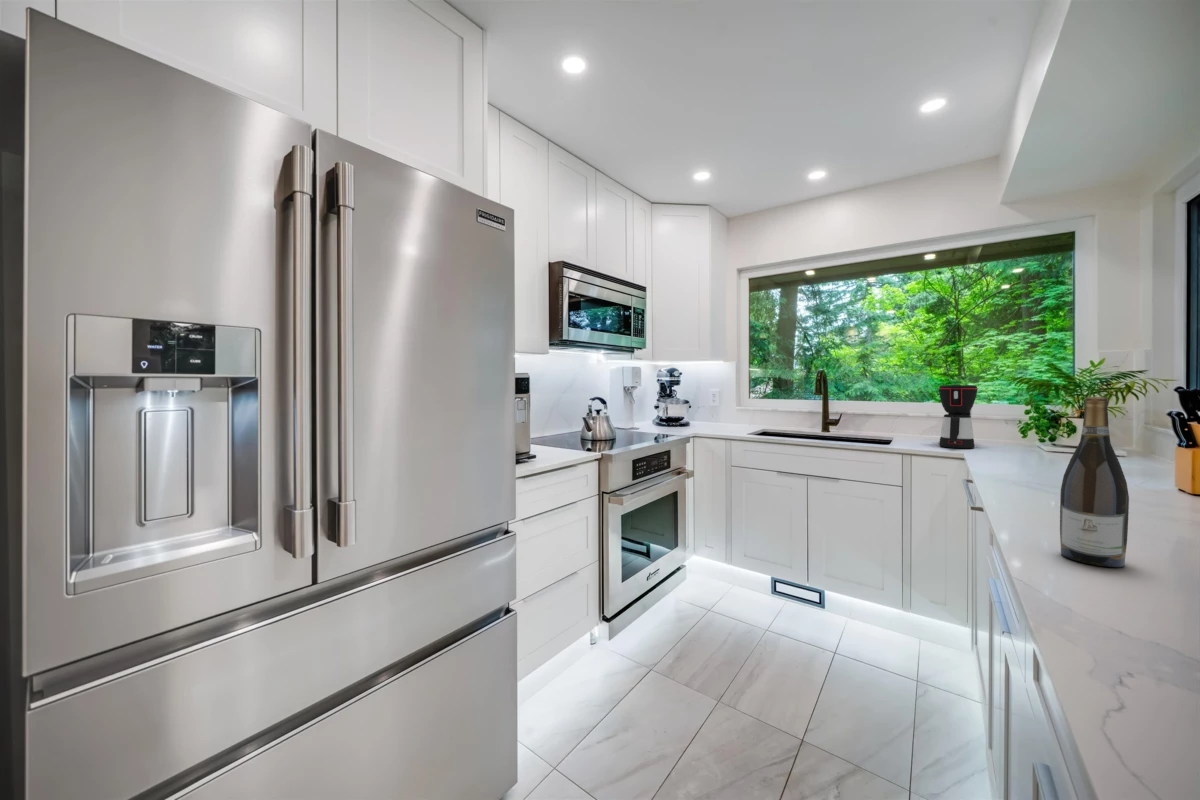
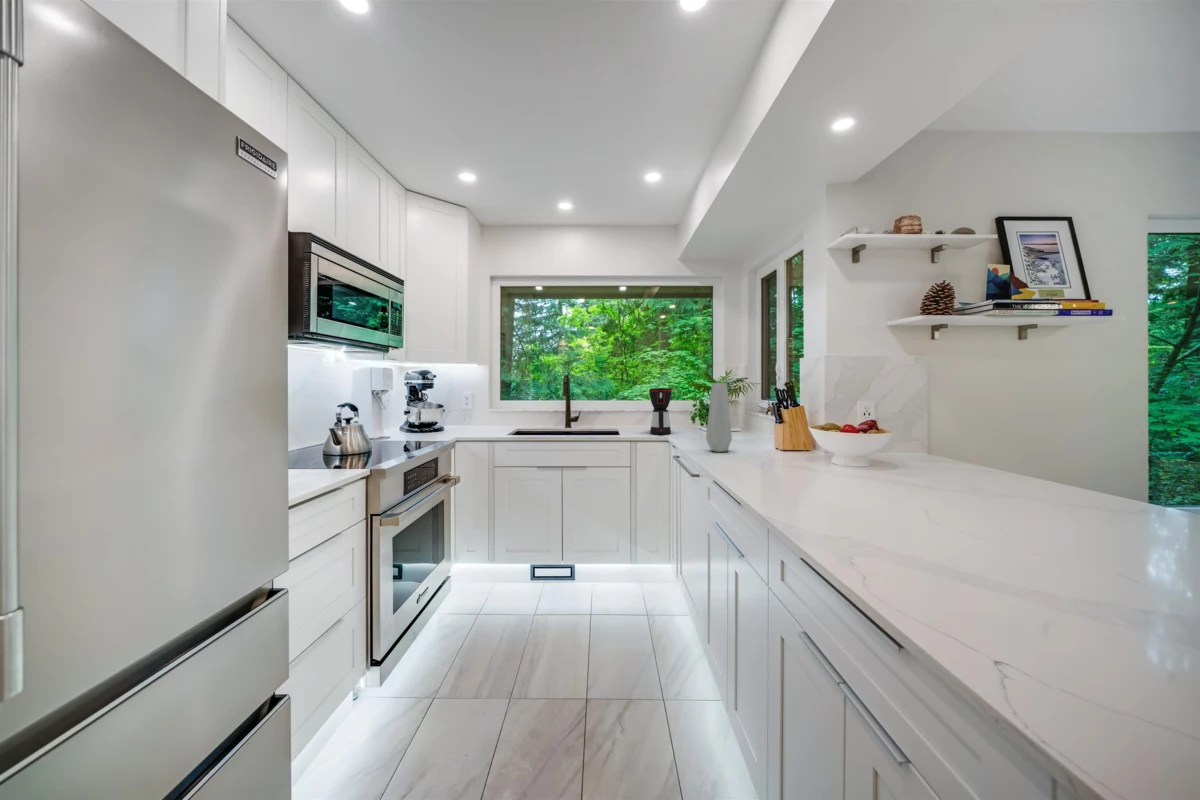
vase: none [1006,378,1056,479] -> present [706,383,732,452]
wine bottle: present [1060,397,1129,567] -> none [790,394,825,507]

